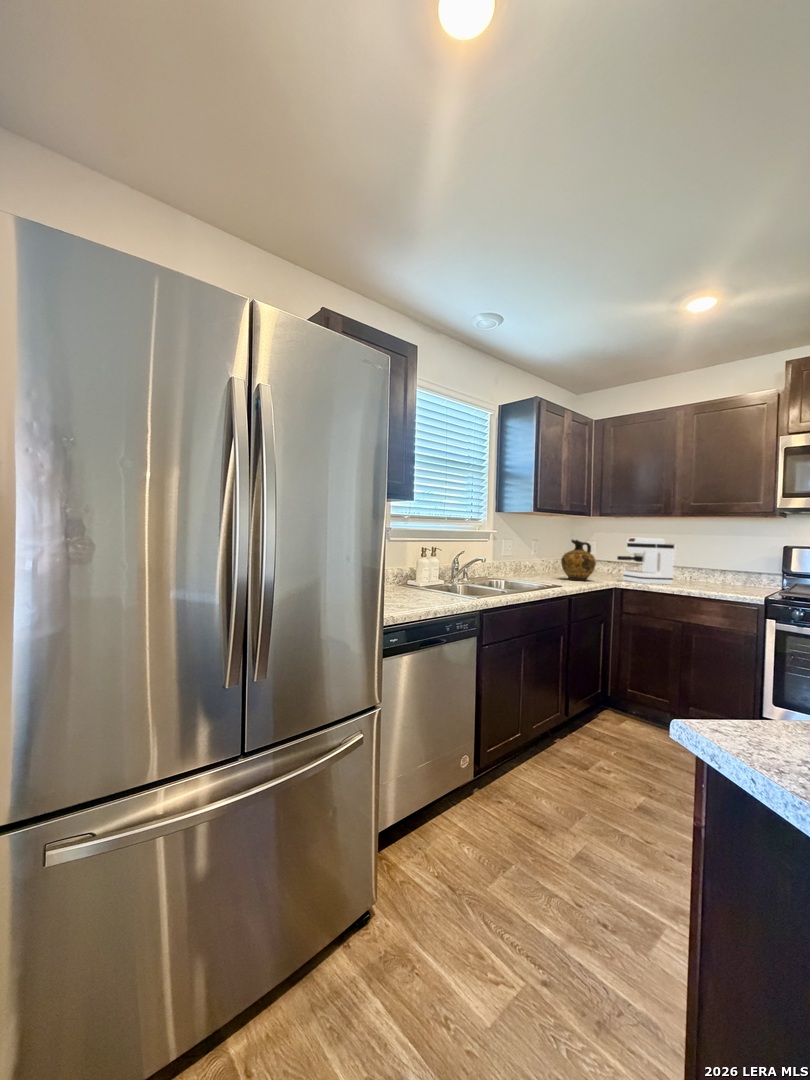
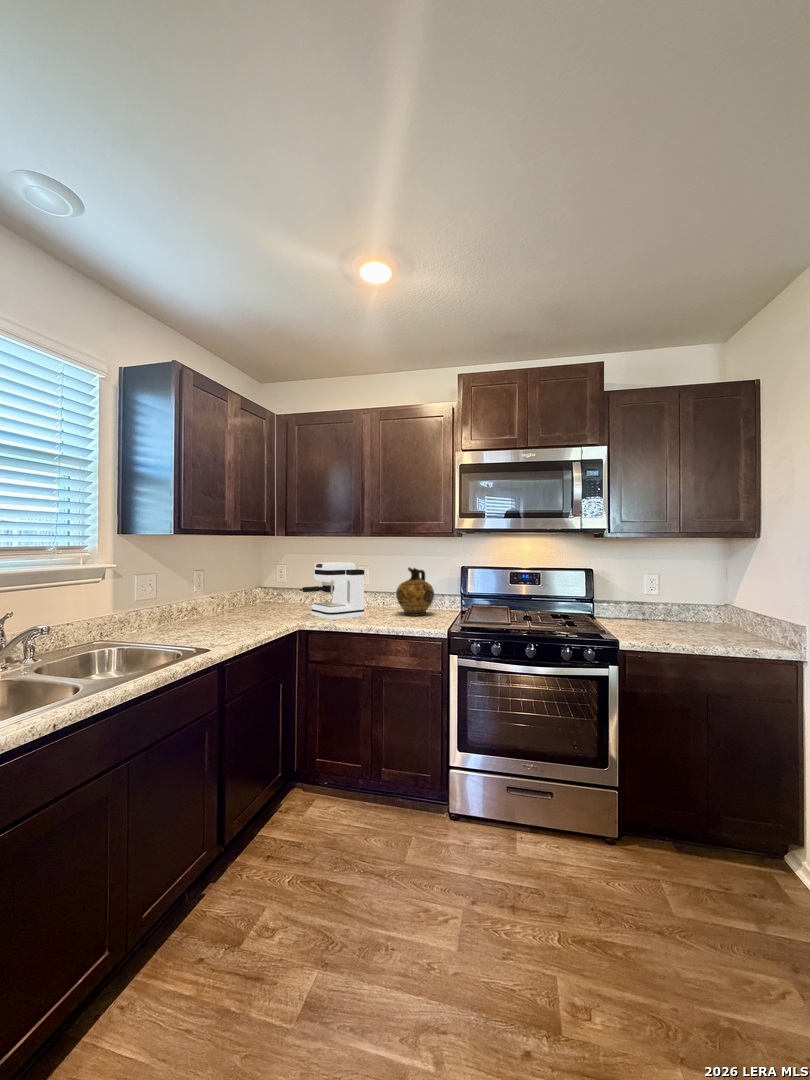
ceramic jug: present [561,540,596,580] -> present [396,567,434,616]

